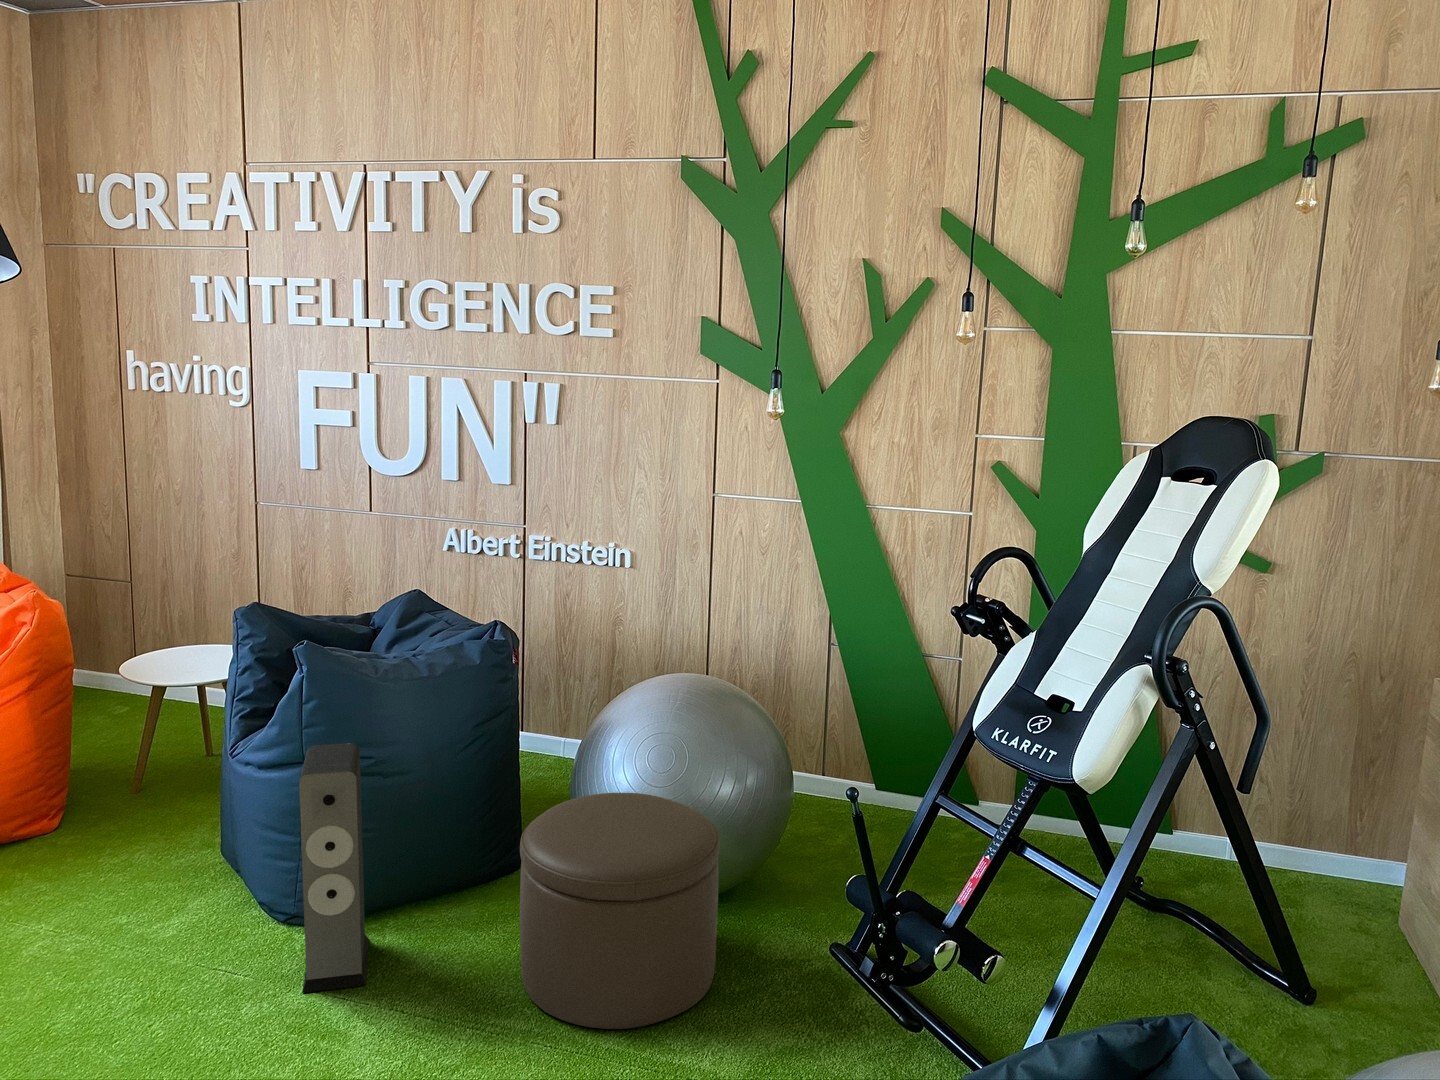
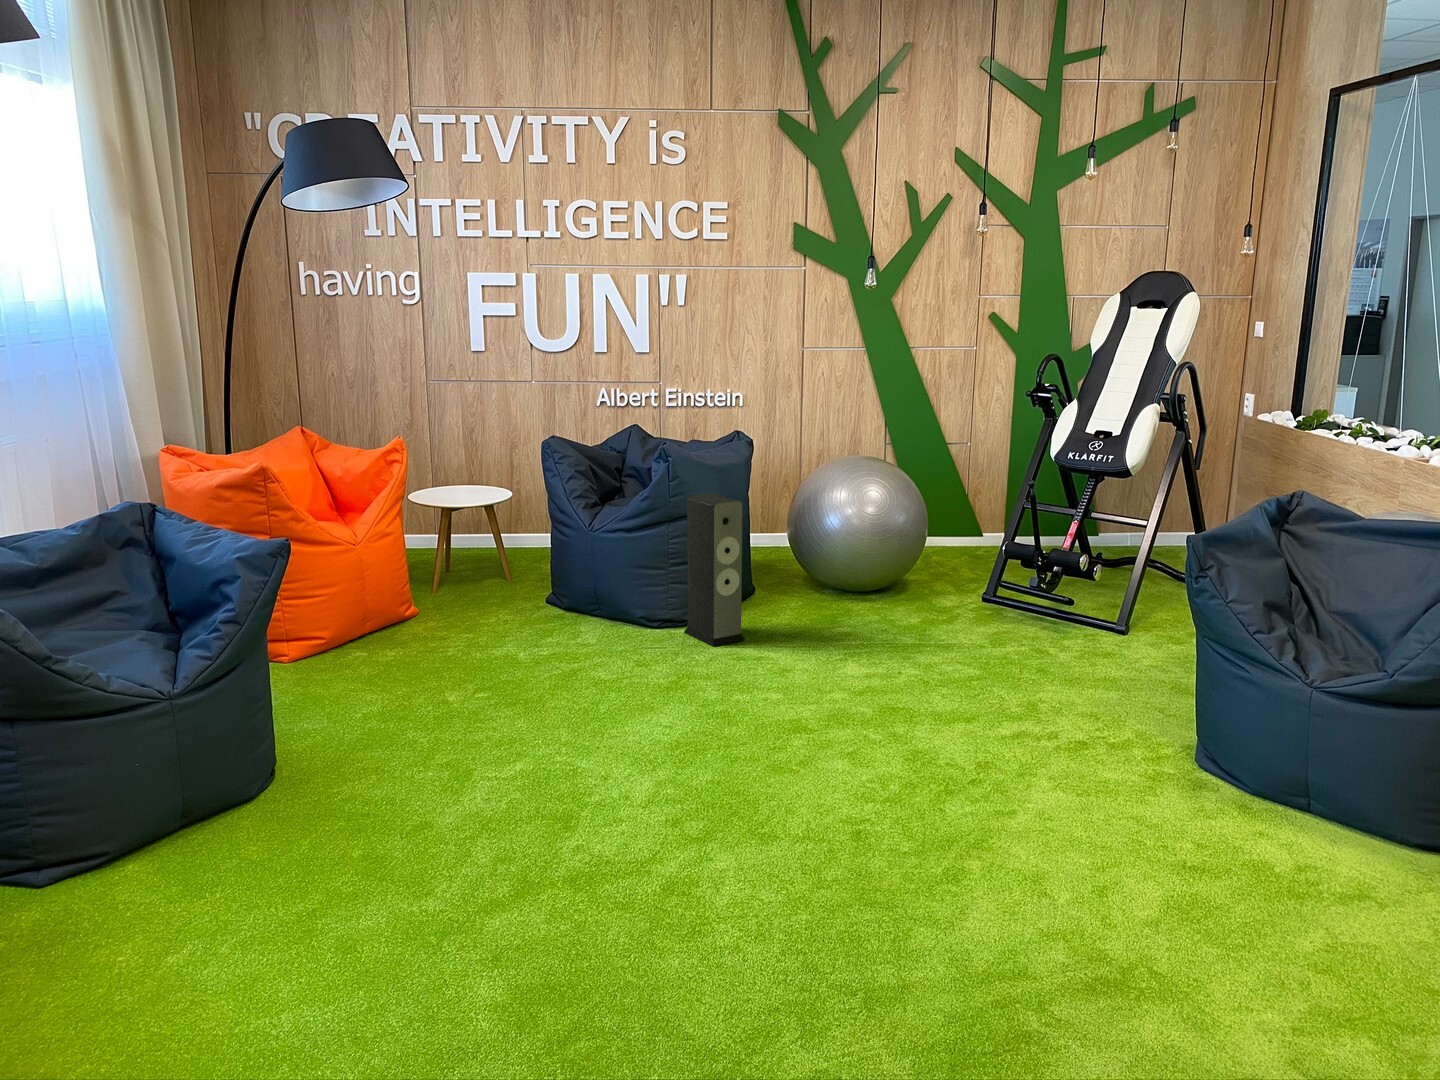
ottoman: present [520,793,720,1029] -> none [818,517,941,637]

